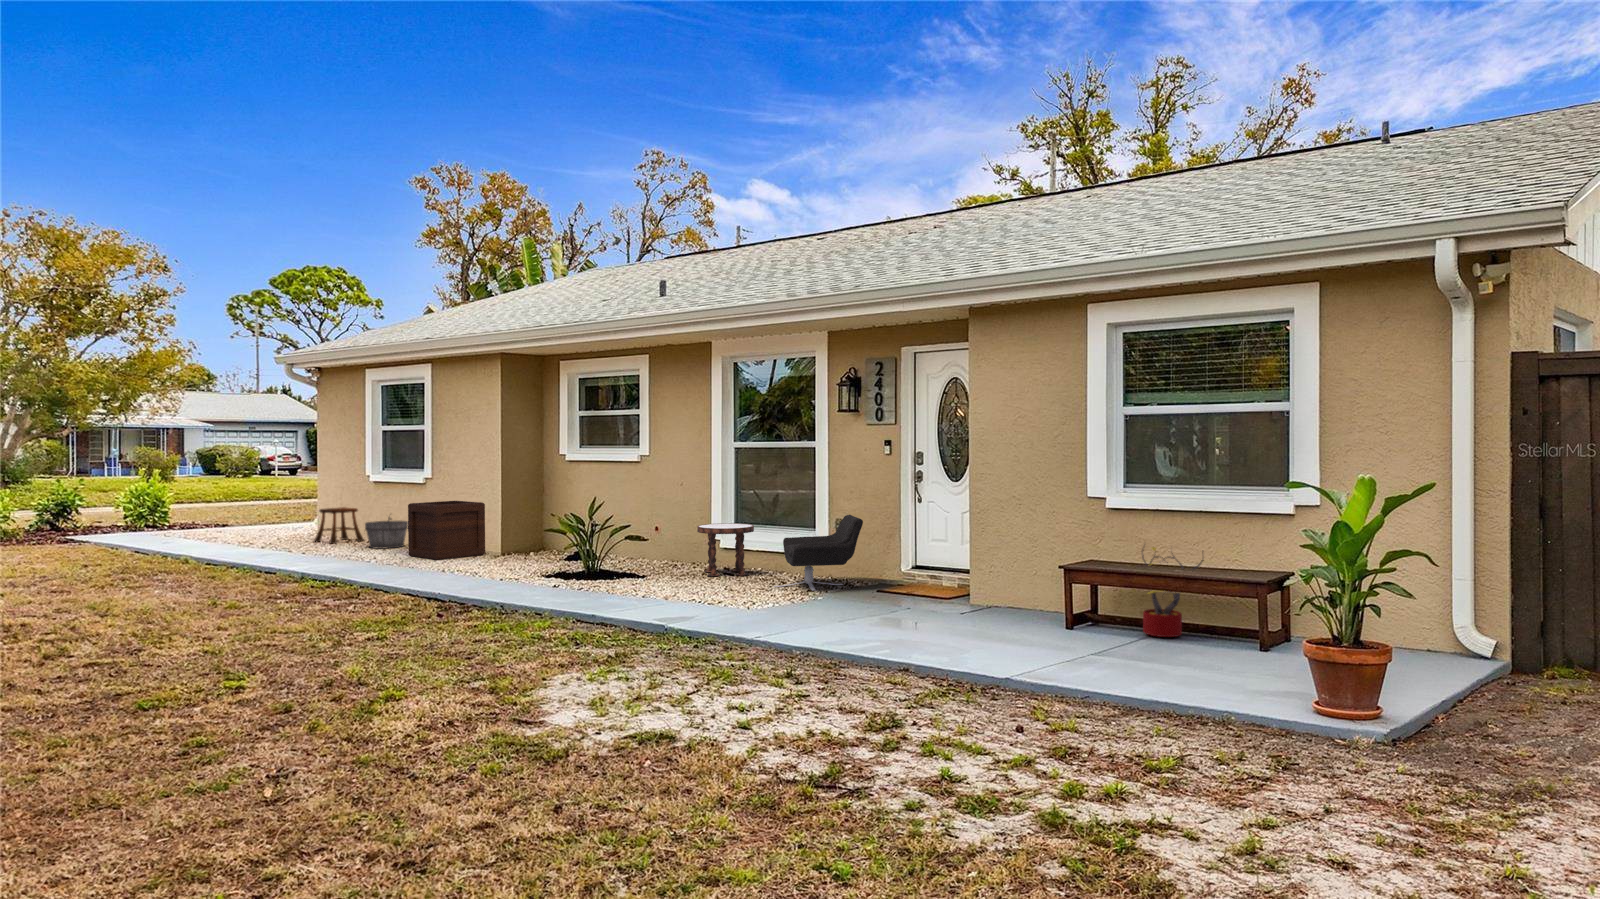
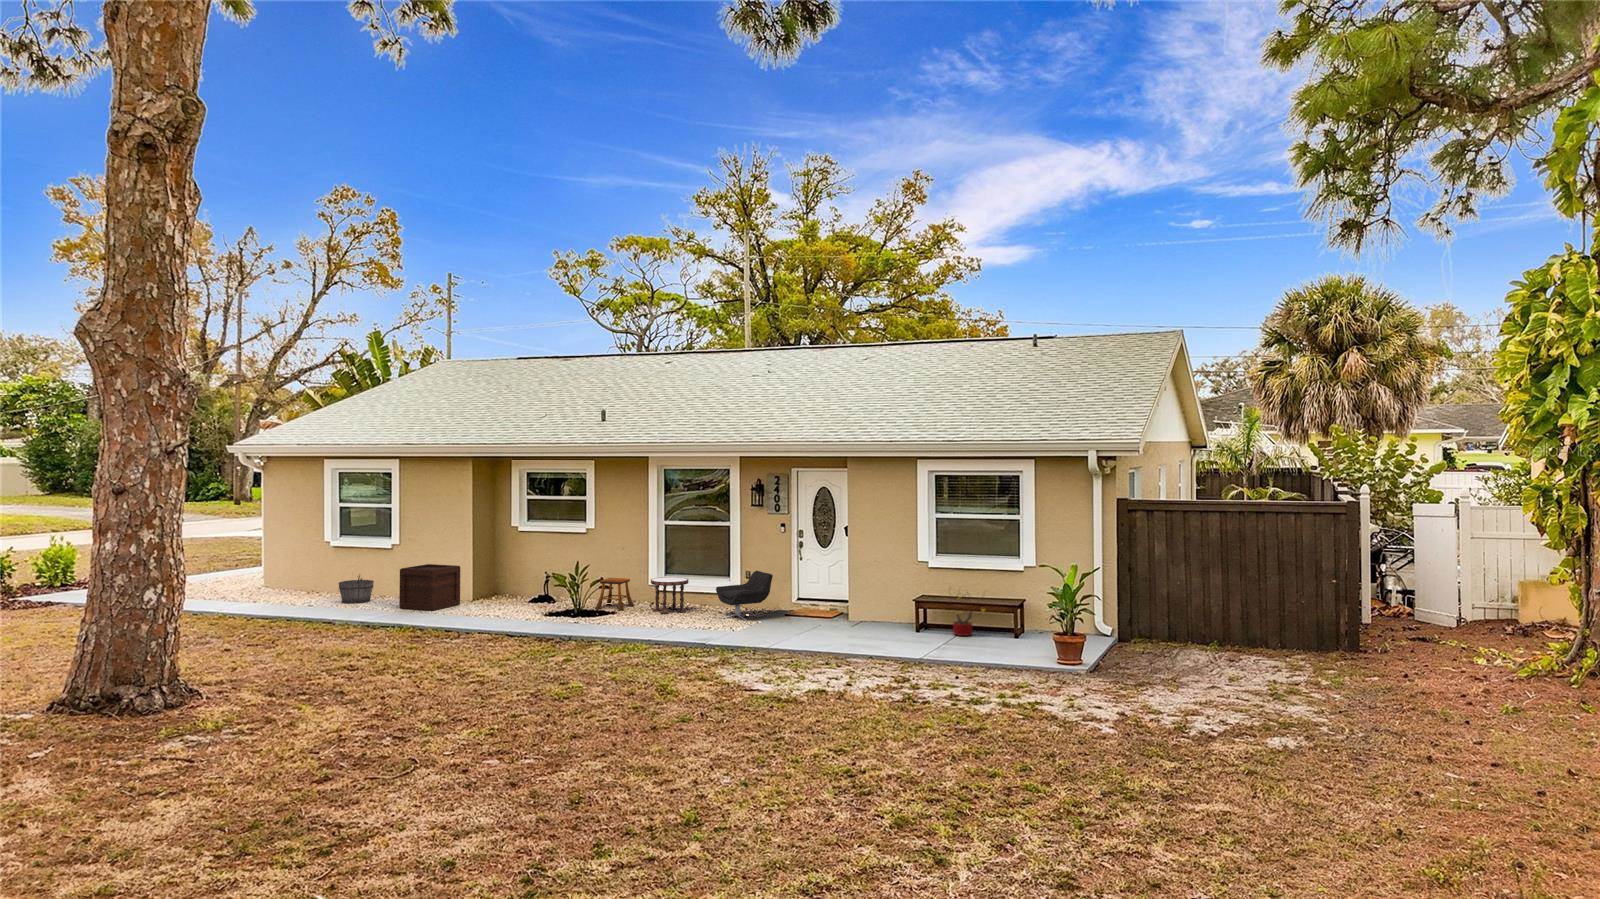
stool: present [314,507,364,544] -> present [595,578,634,611]

